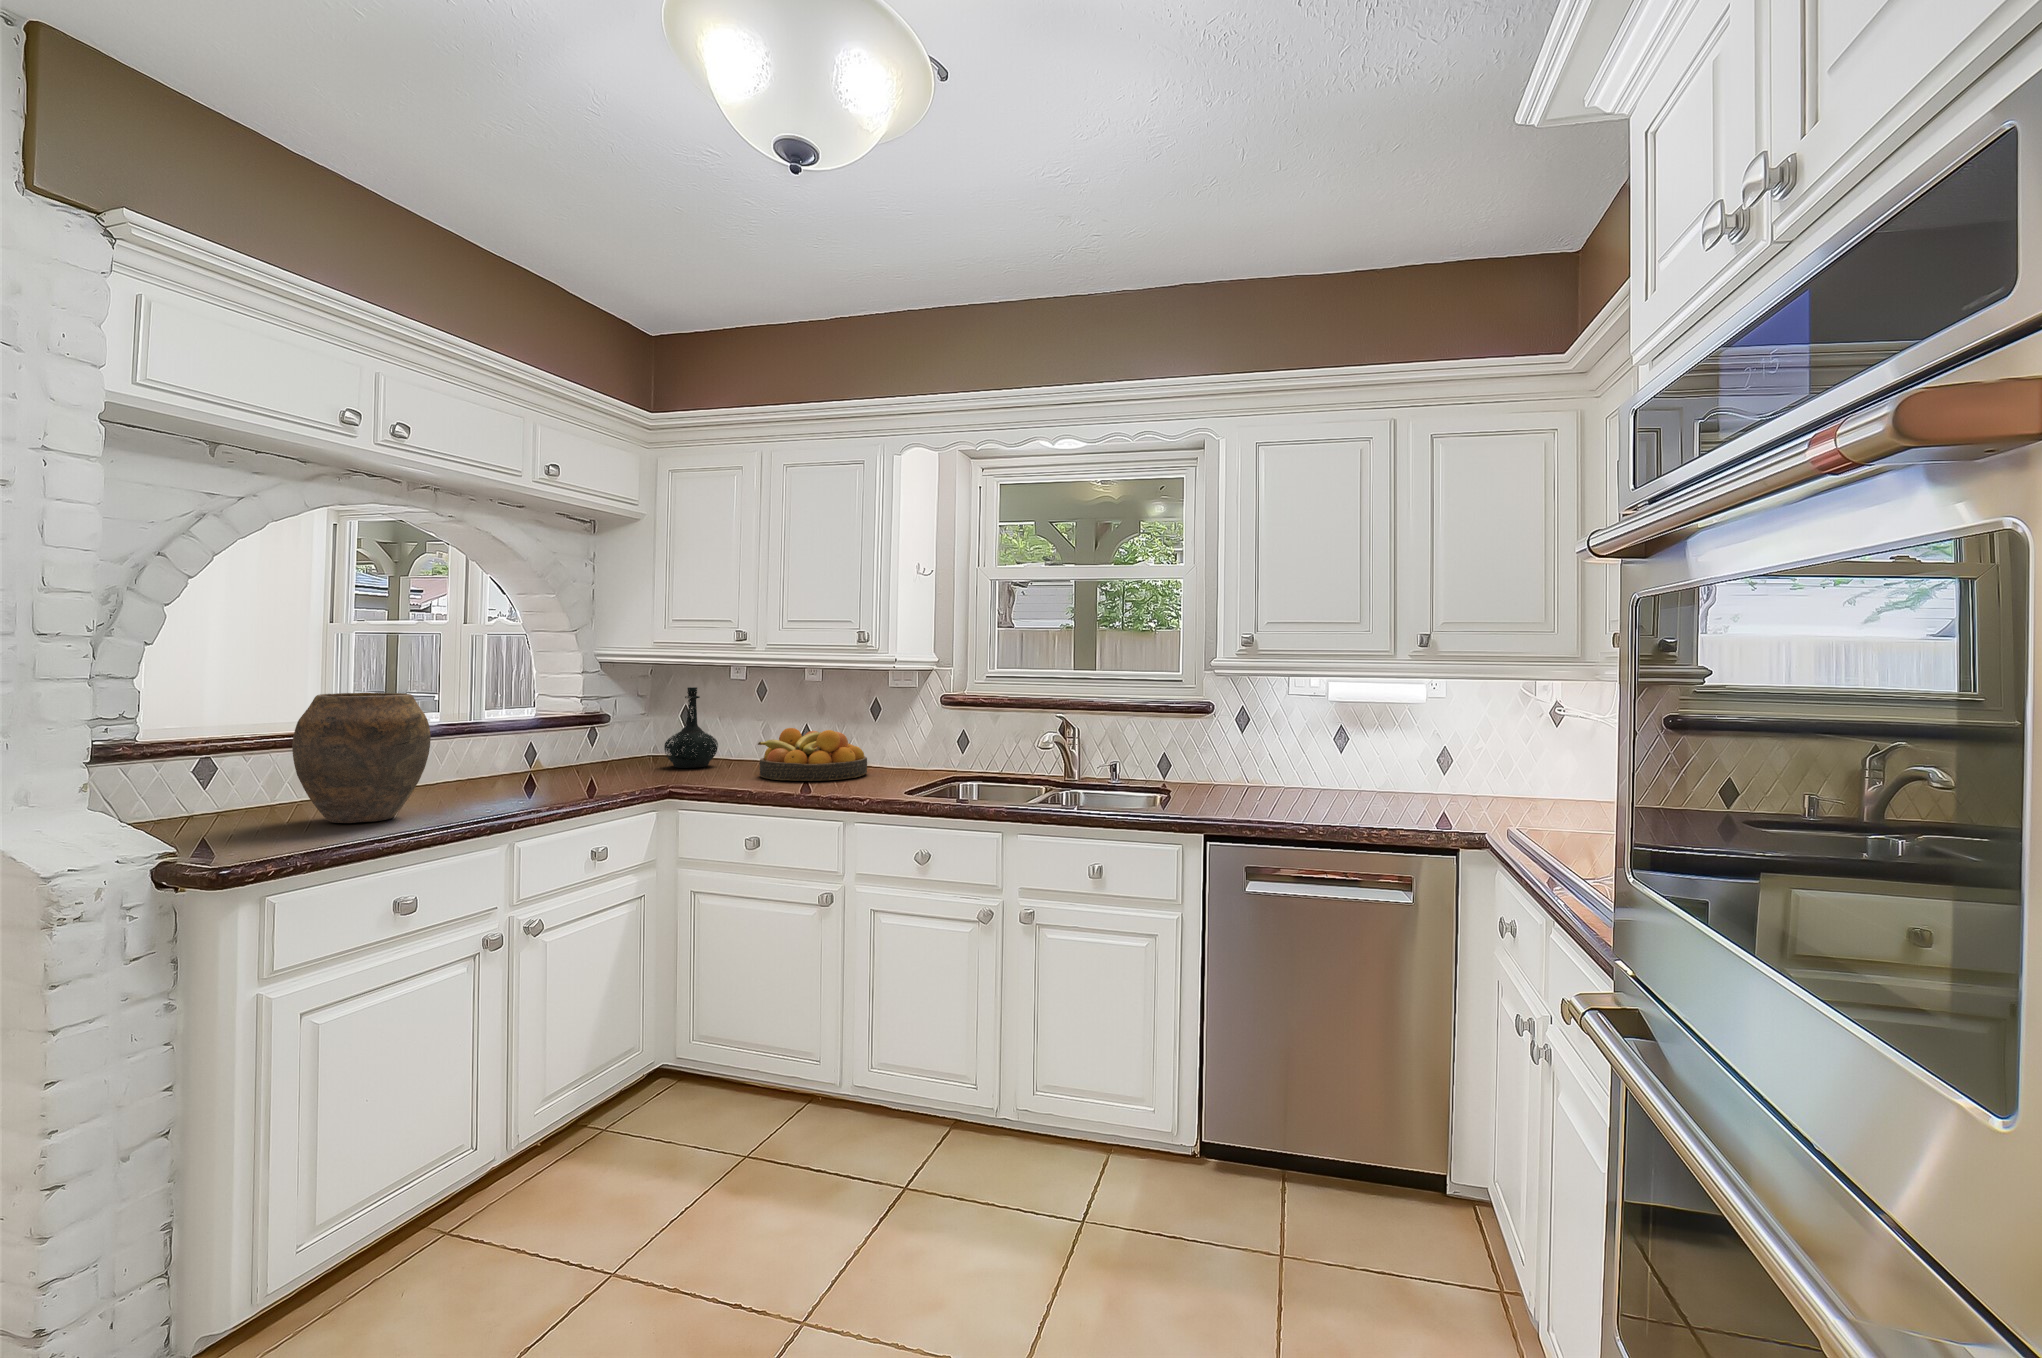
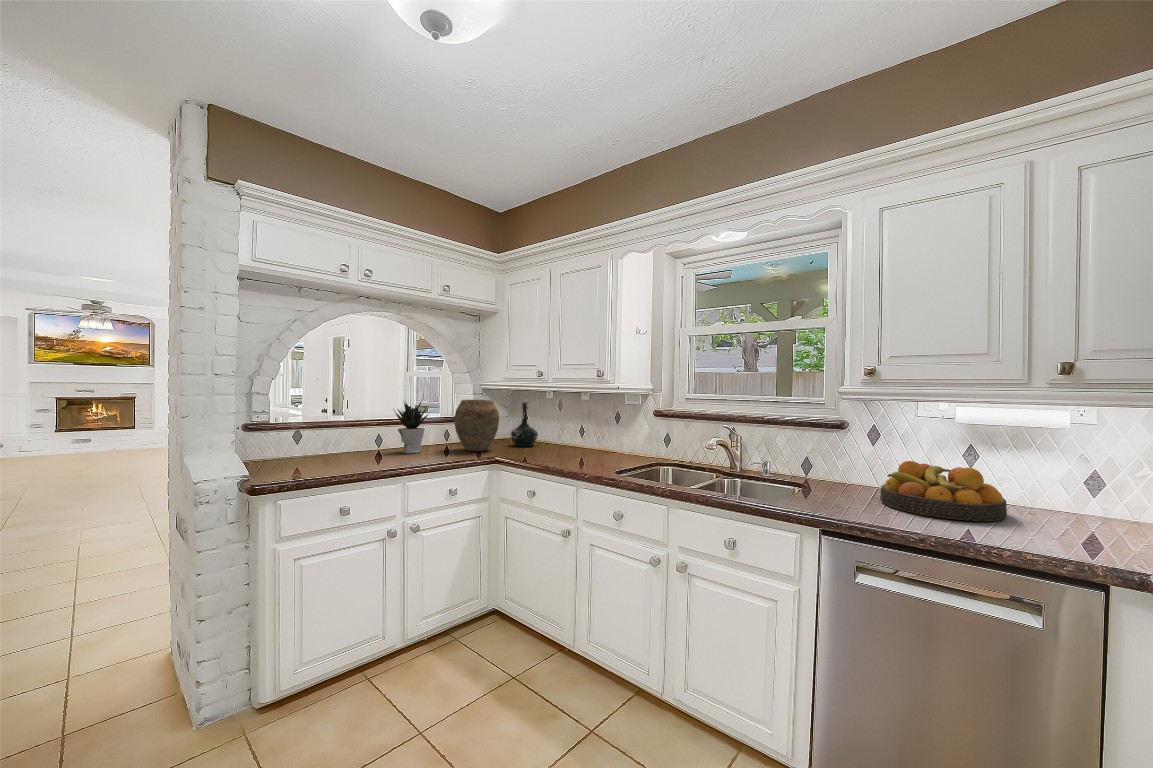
potted plant: none [432,686,512,793] -> present [395,400,428,453]
vase: present [292,693,431,823] -> present [454,400,499,451]
fruit bowl: present [758,728,867,781] -> present [880,461,1007,521]

